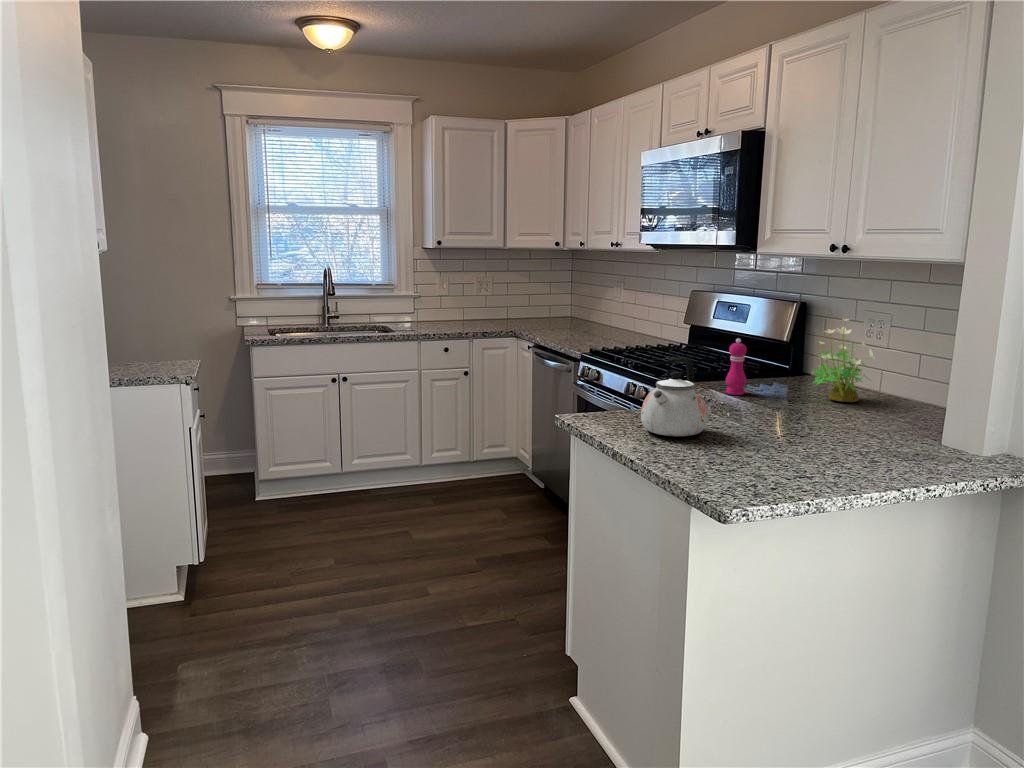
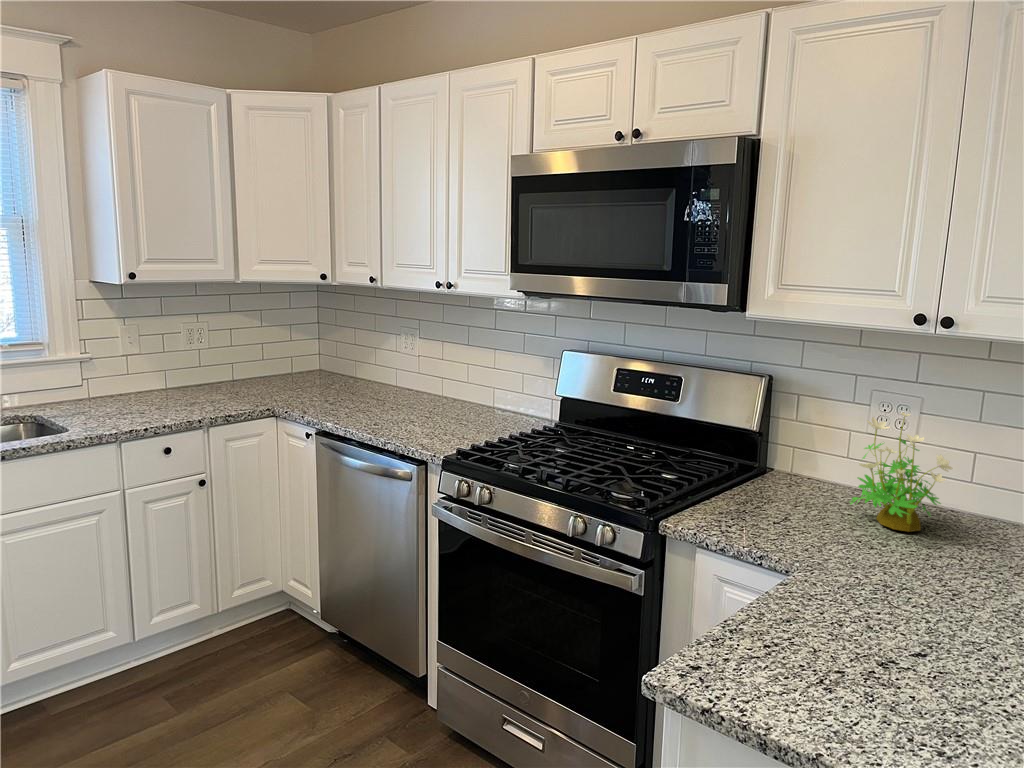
pepper mill: present [726,339,747,395] -> none [751,452,784,538]
kettle: present [641,358,707,436] -> none [805,546,940,716]

